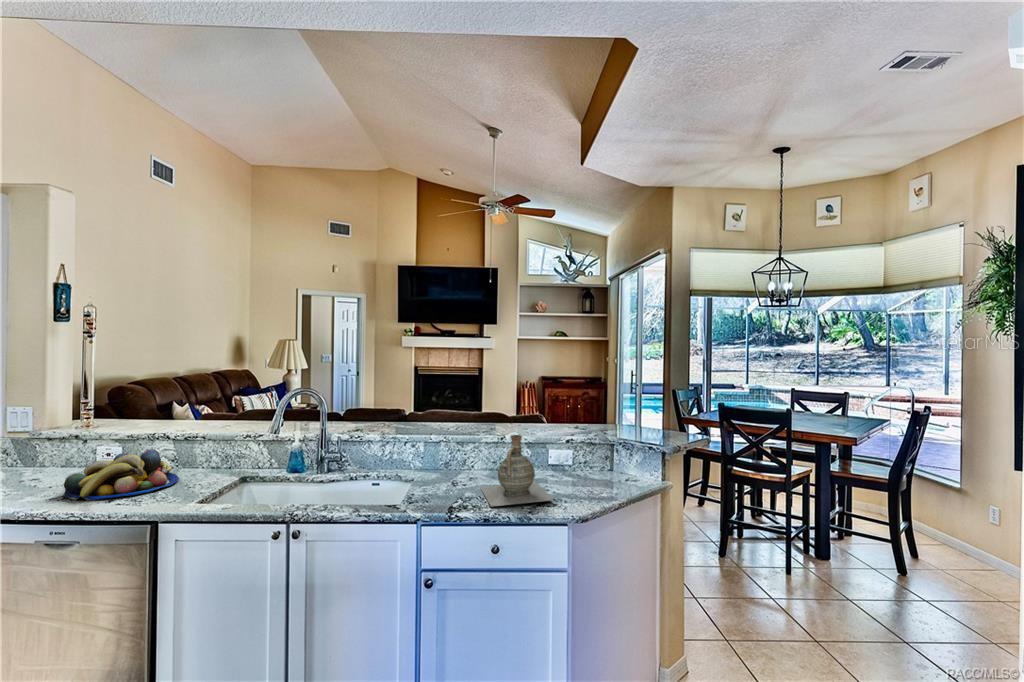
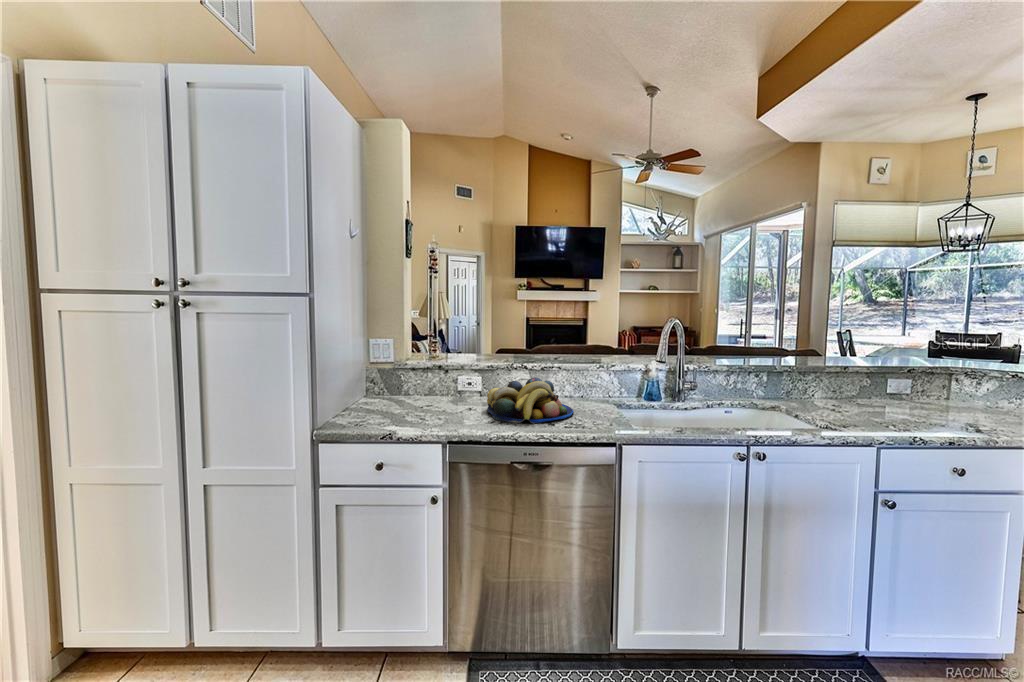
ceramic jug: present [481,435,554,506] -> none [866,360,984,428]

